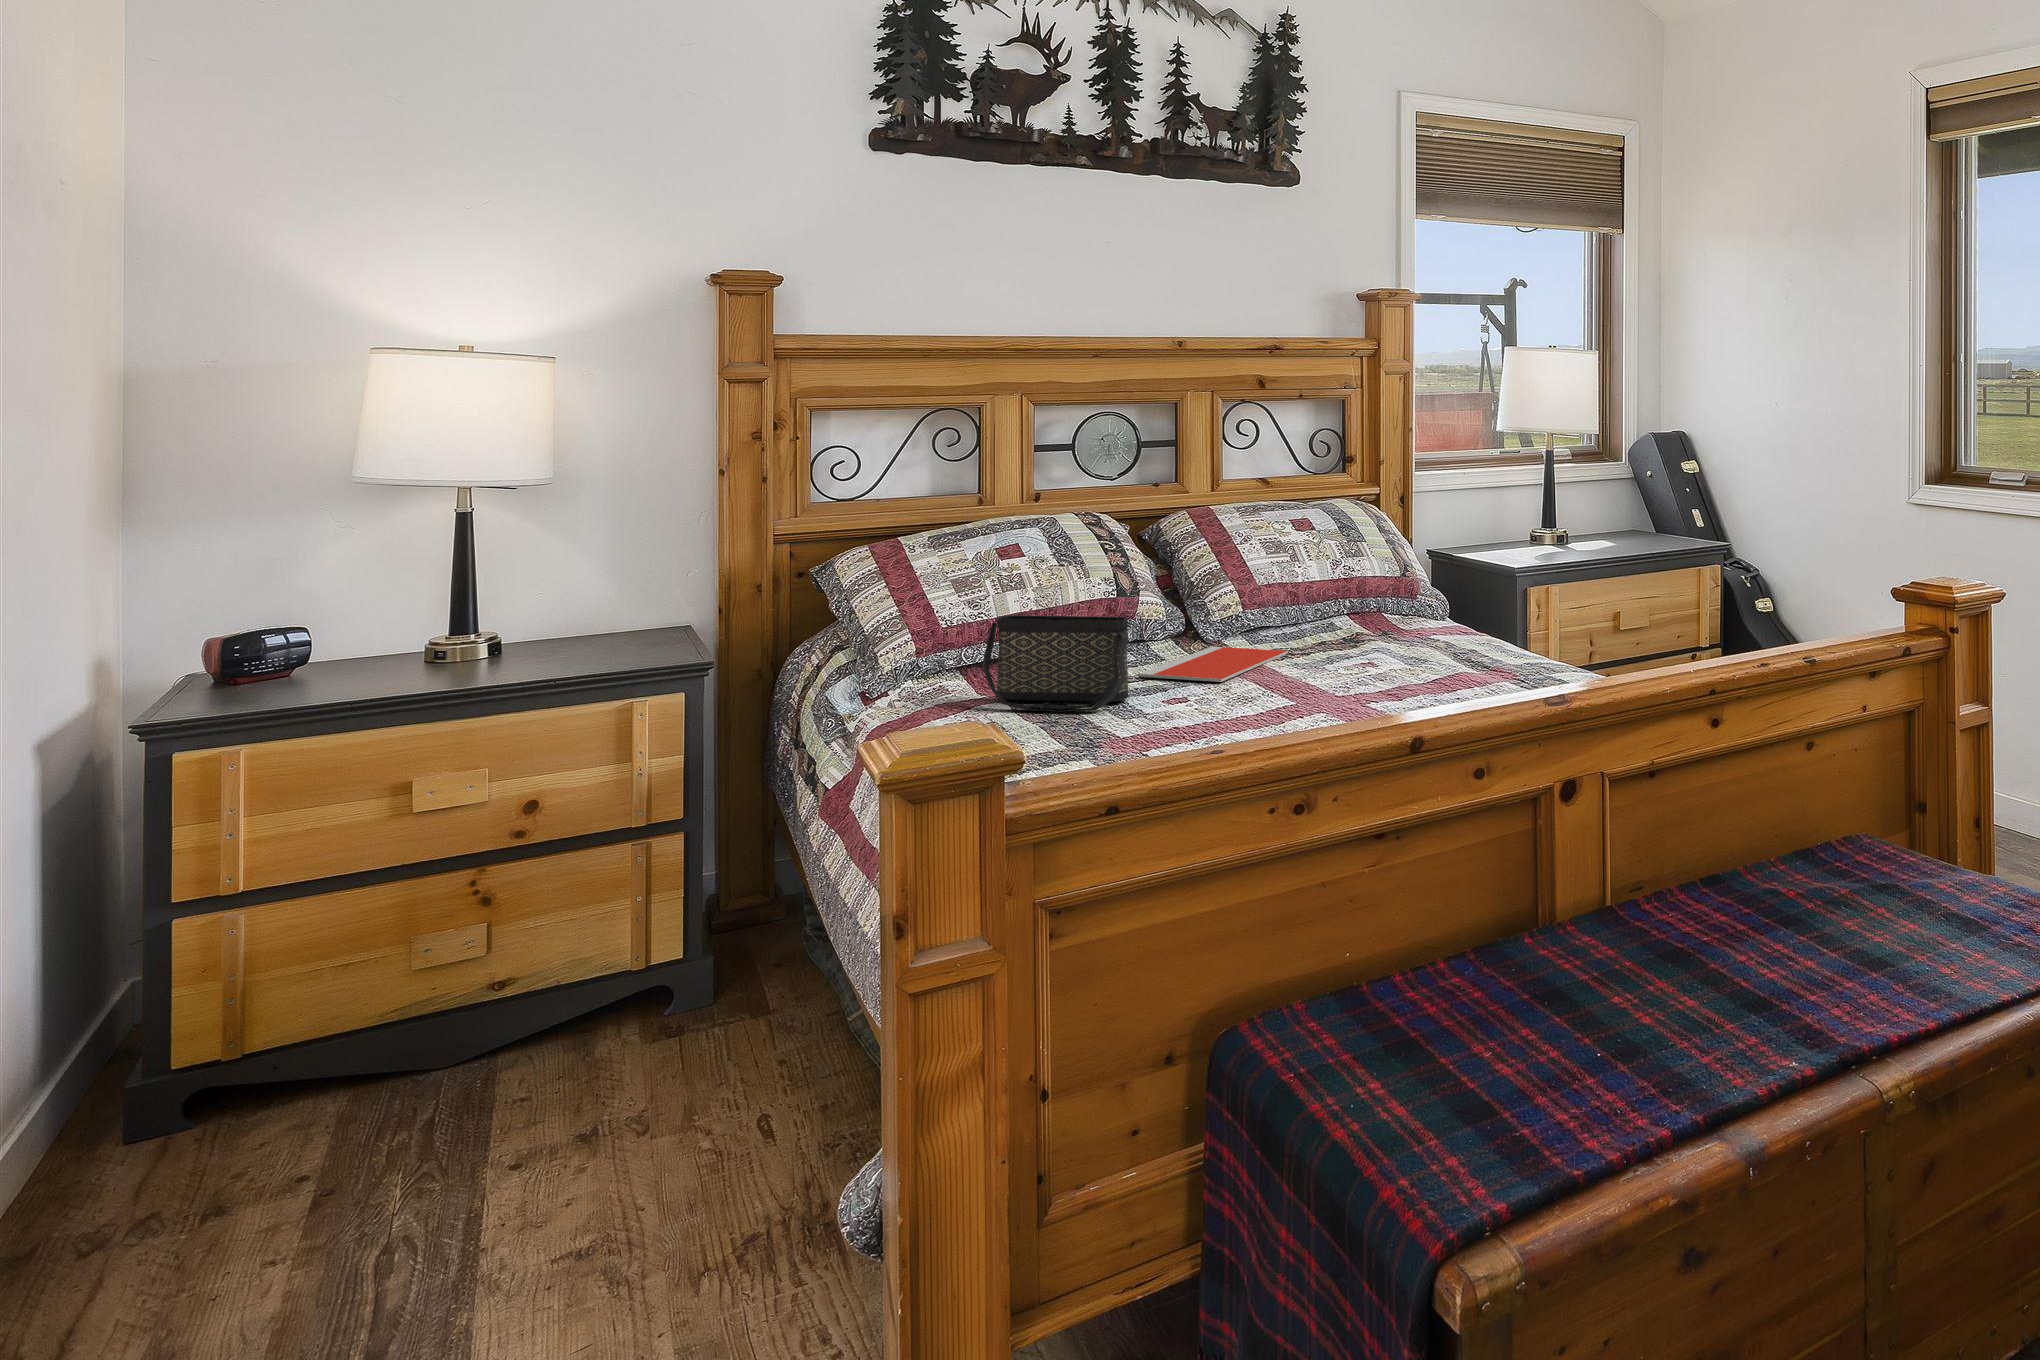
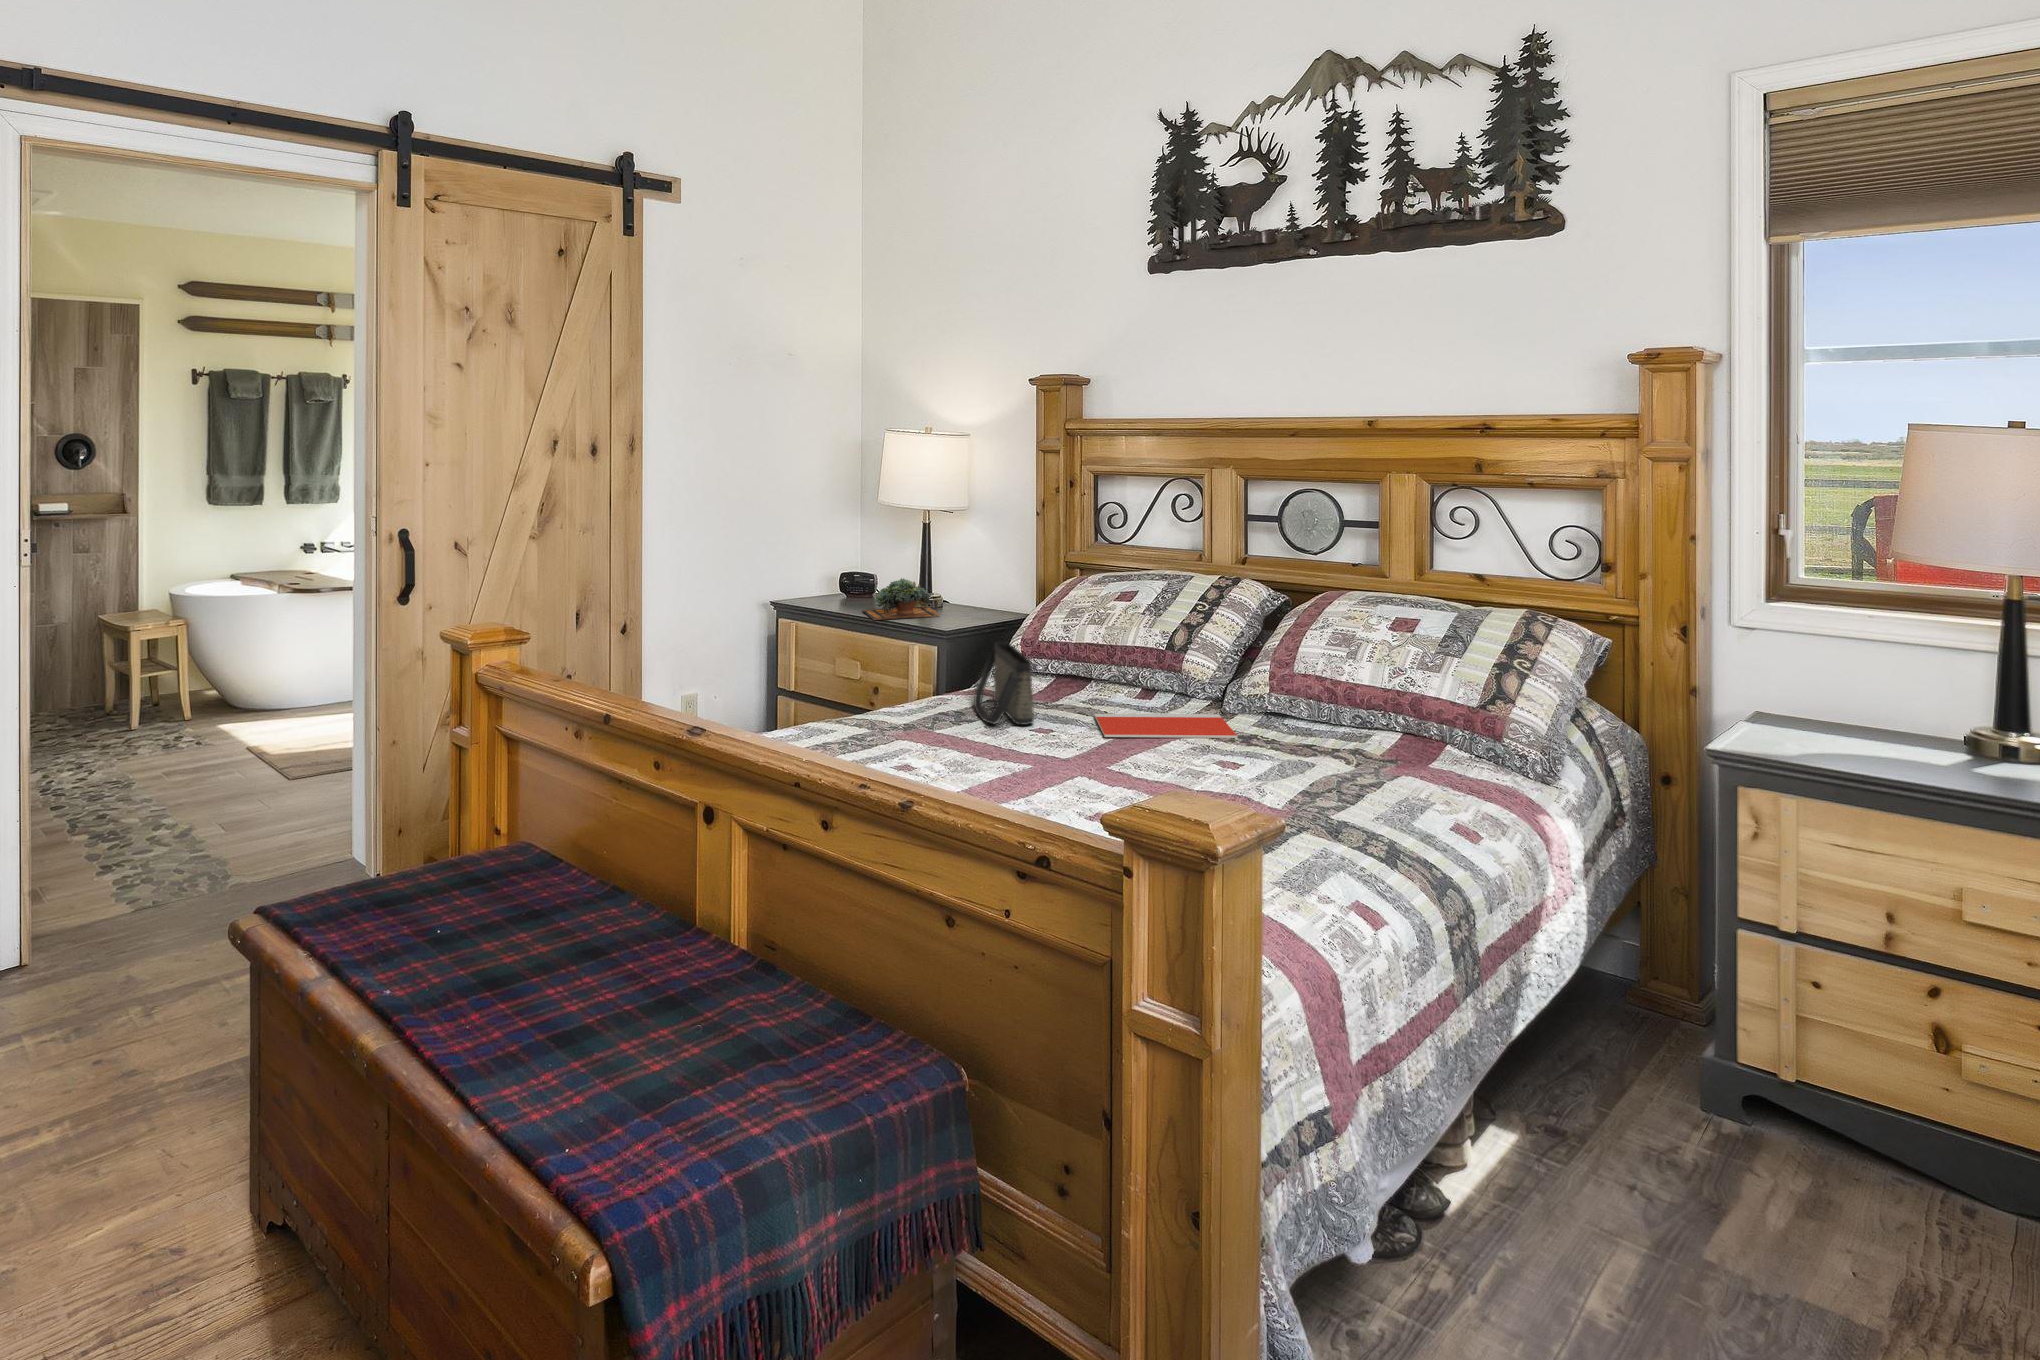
succulent plant: none [382,606,568,683] -> present [862,578,939,620]

